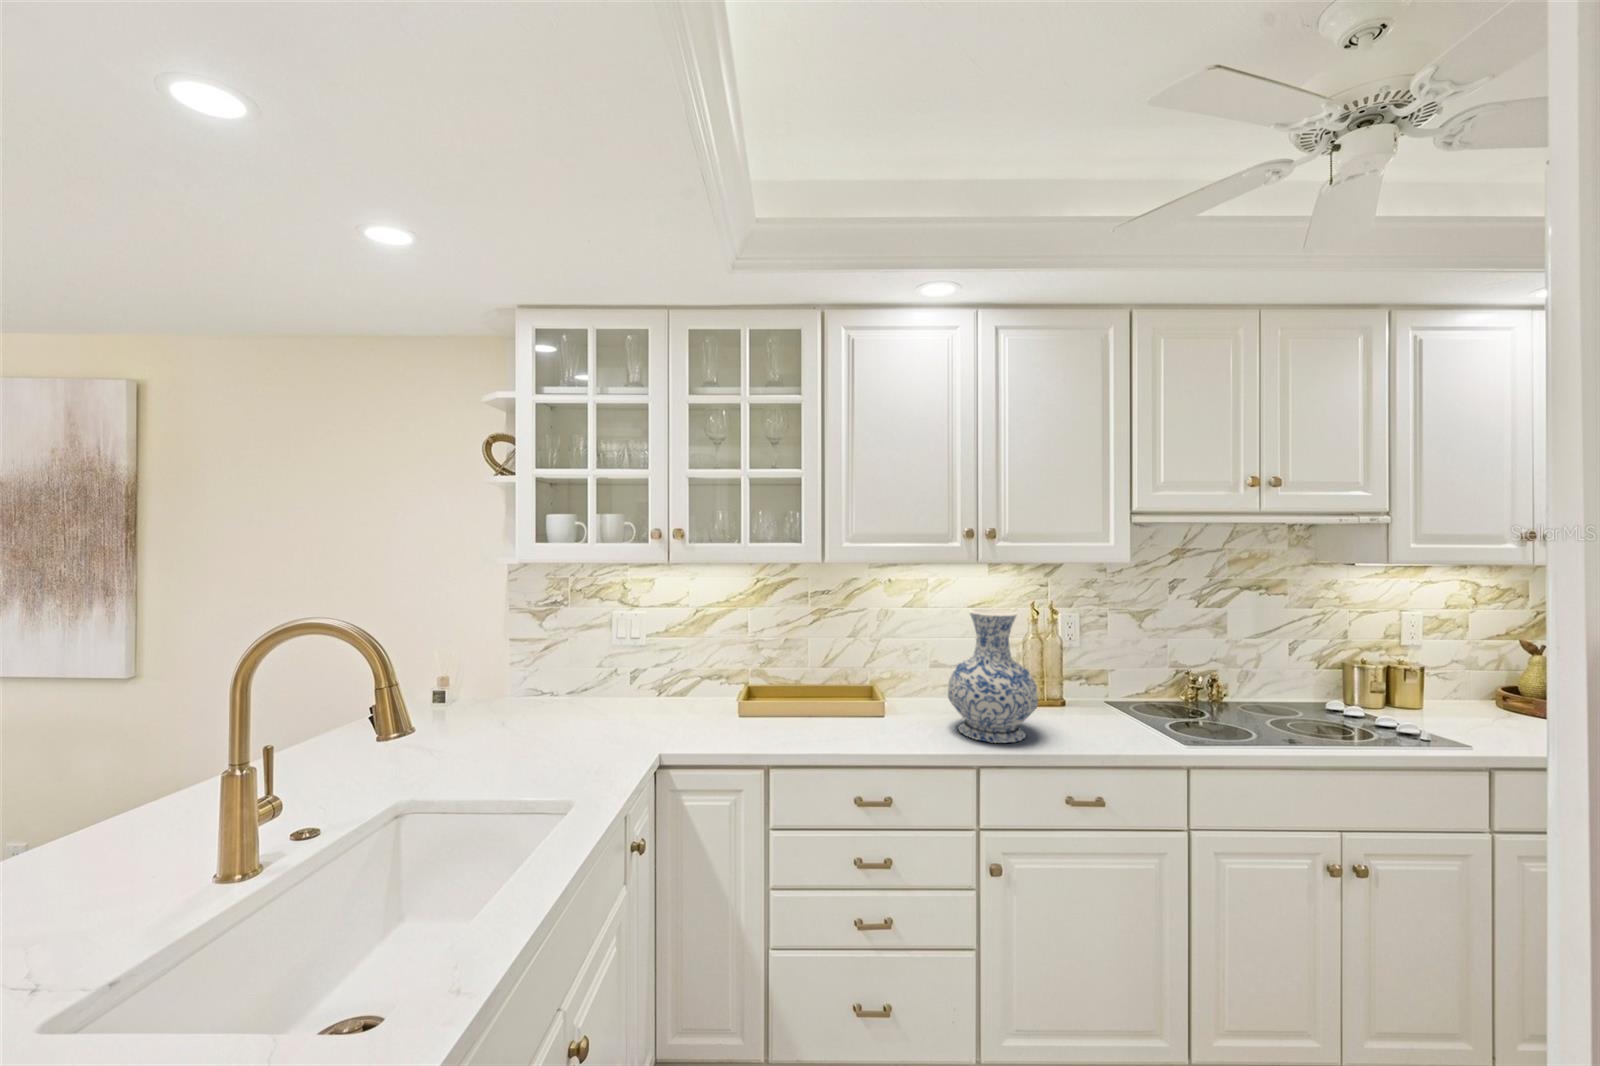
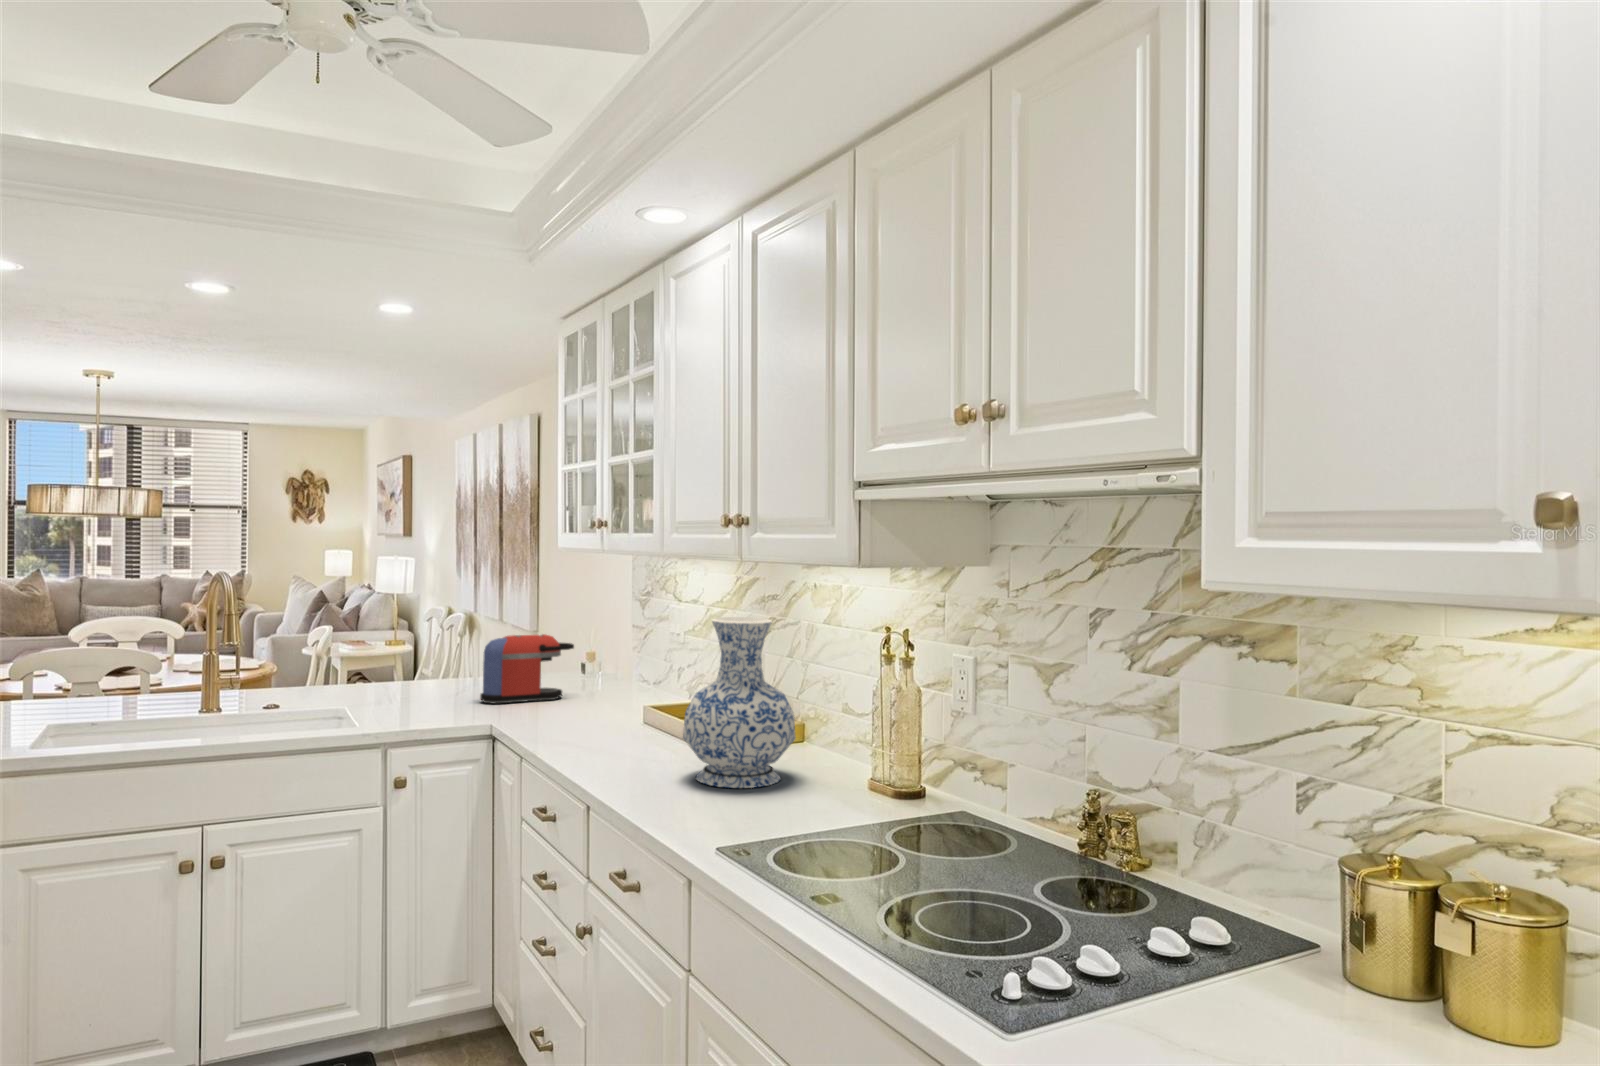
coffee maker: none [501,665,572,767] -> present [480,634,574,704]

